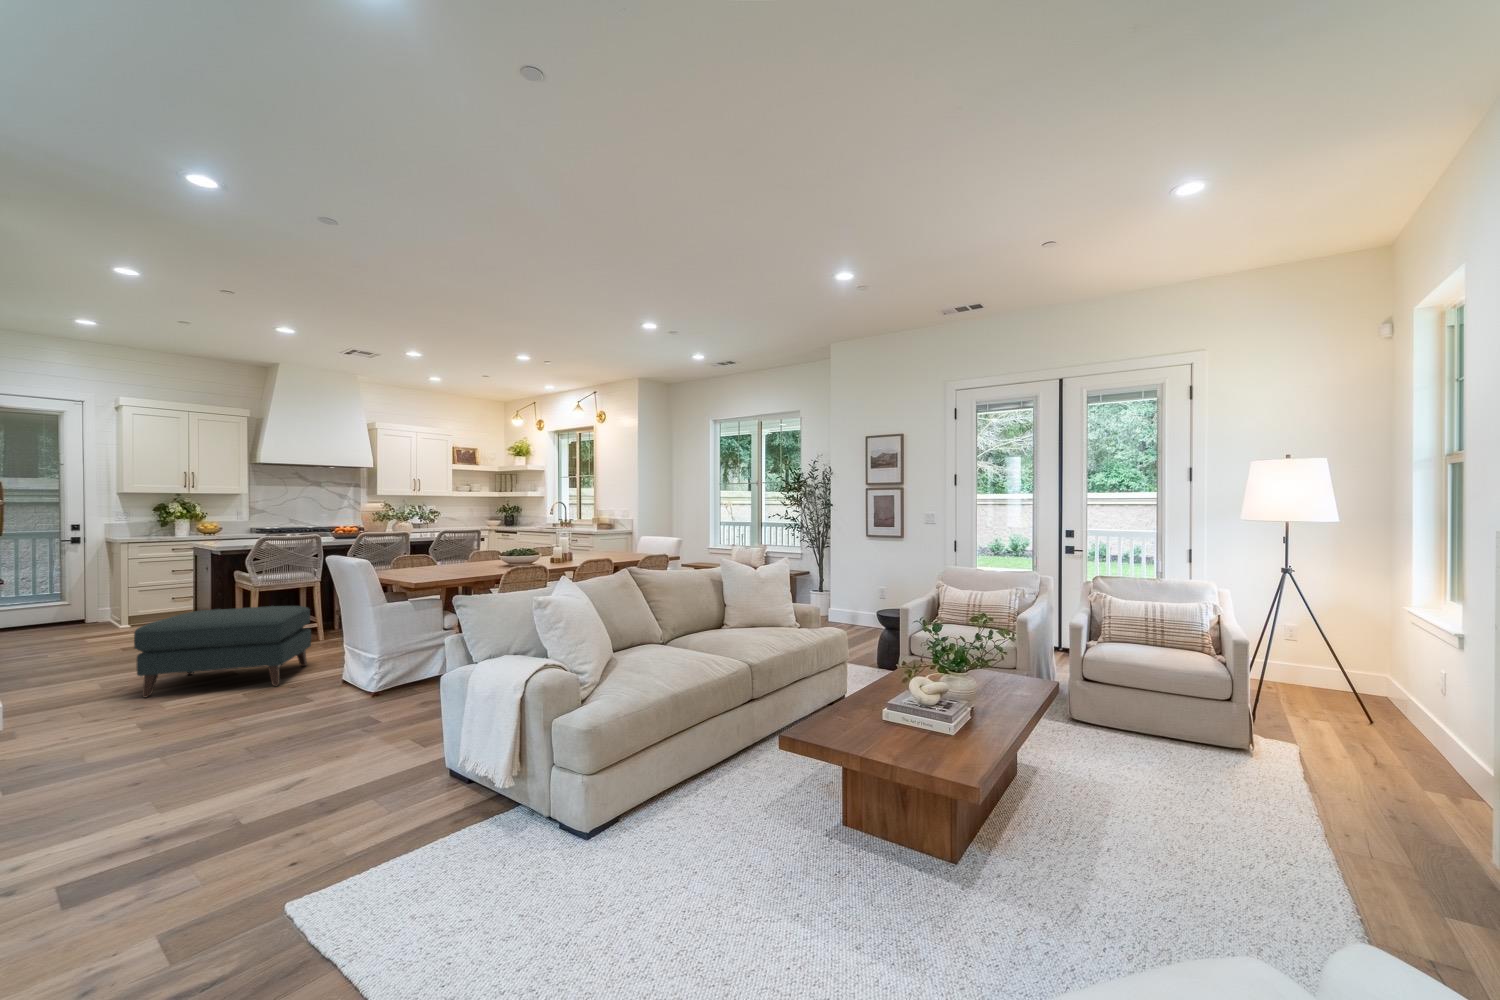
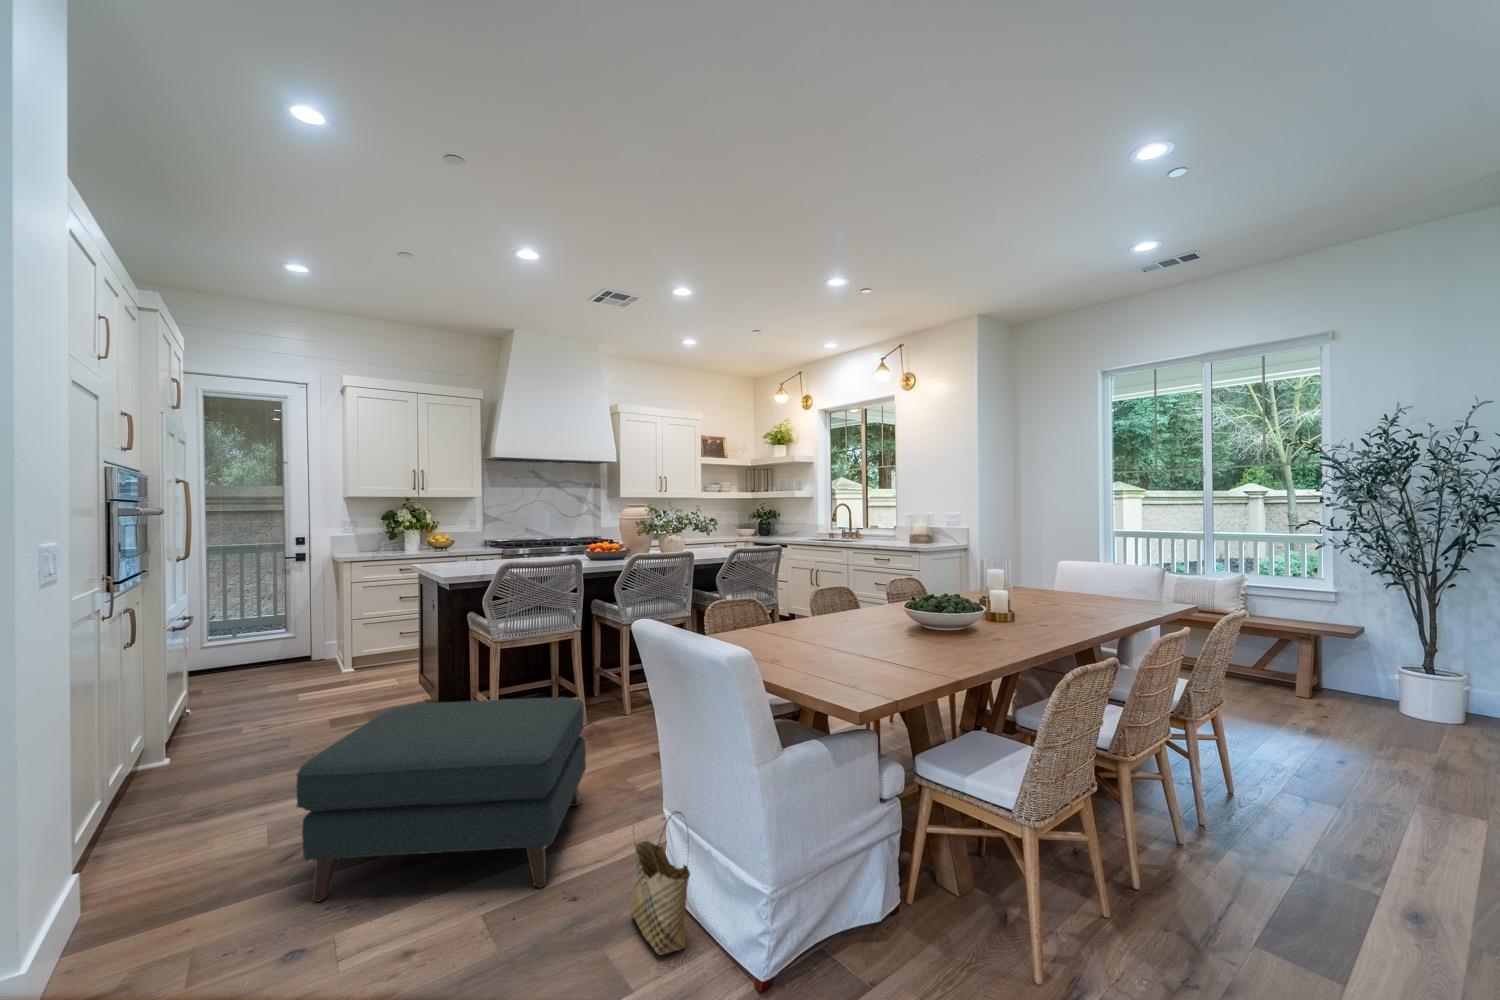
woven basket: none [322,639,350,693] -> present [631,811,690,955]

